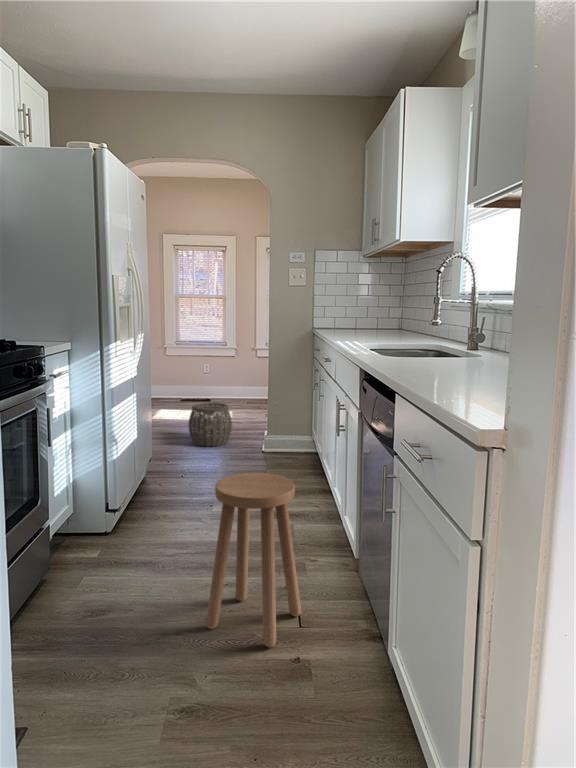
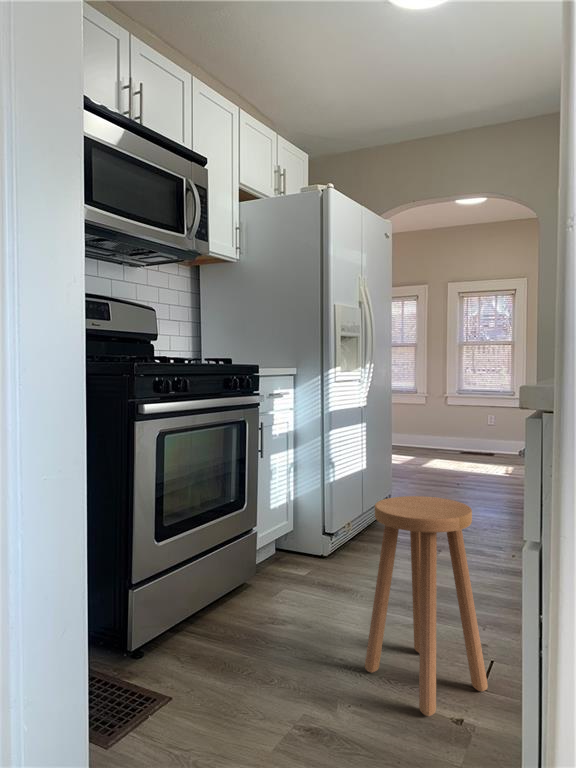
woven basket: present [189,403,232,446] -> none [447,449,498,496]

